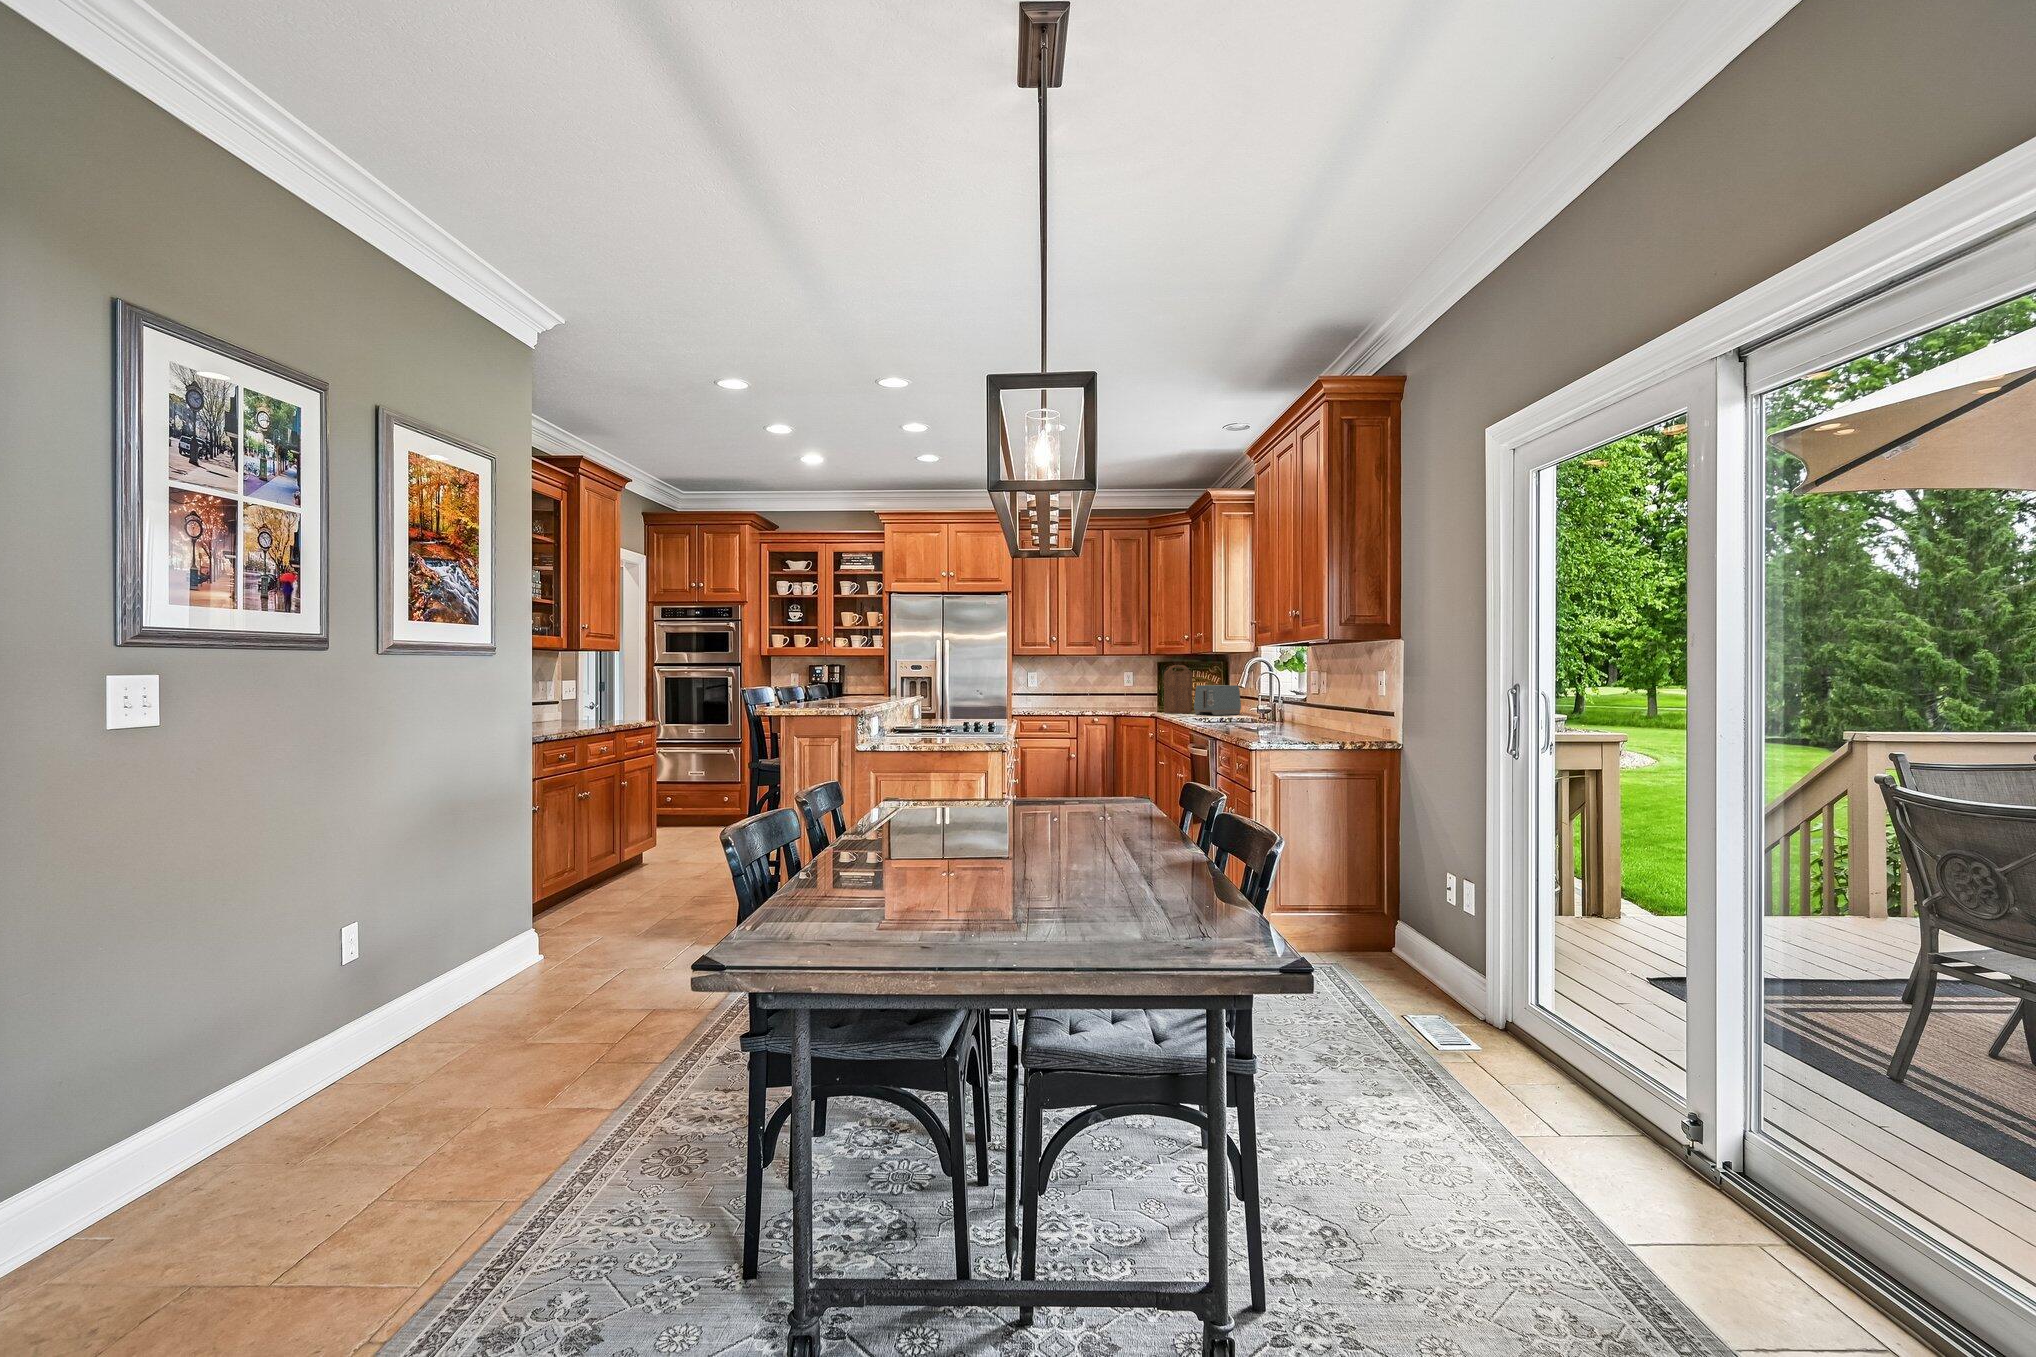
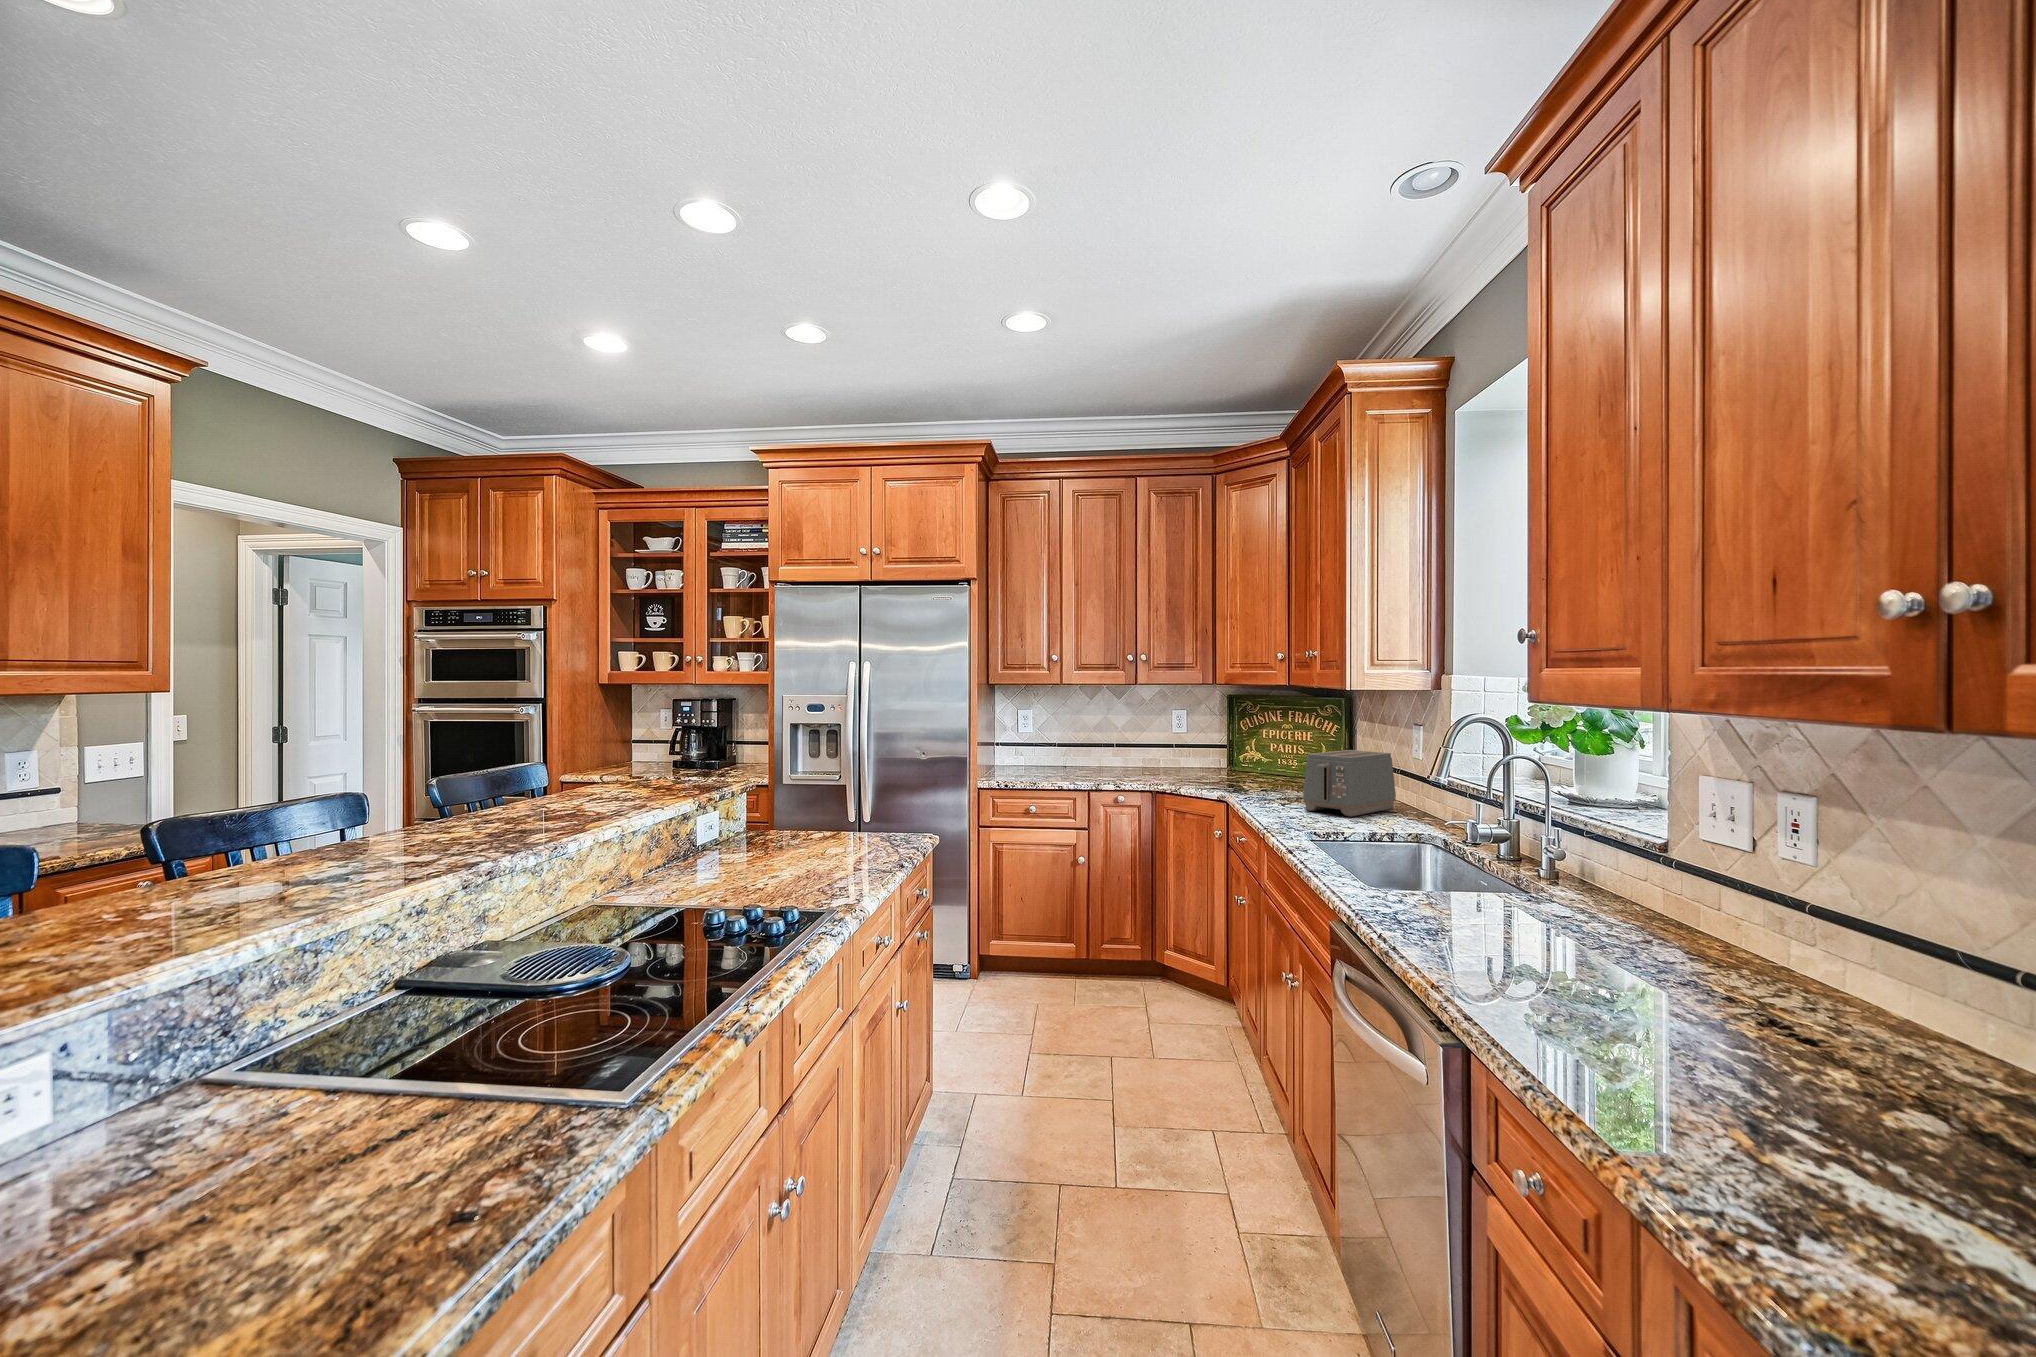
cutting board: present [1164,665,1192,713] -> none [1243,710,1295,798]

